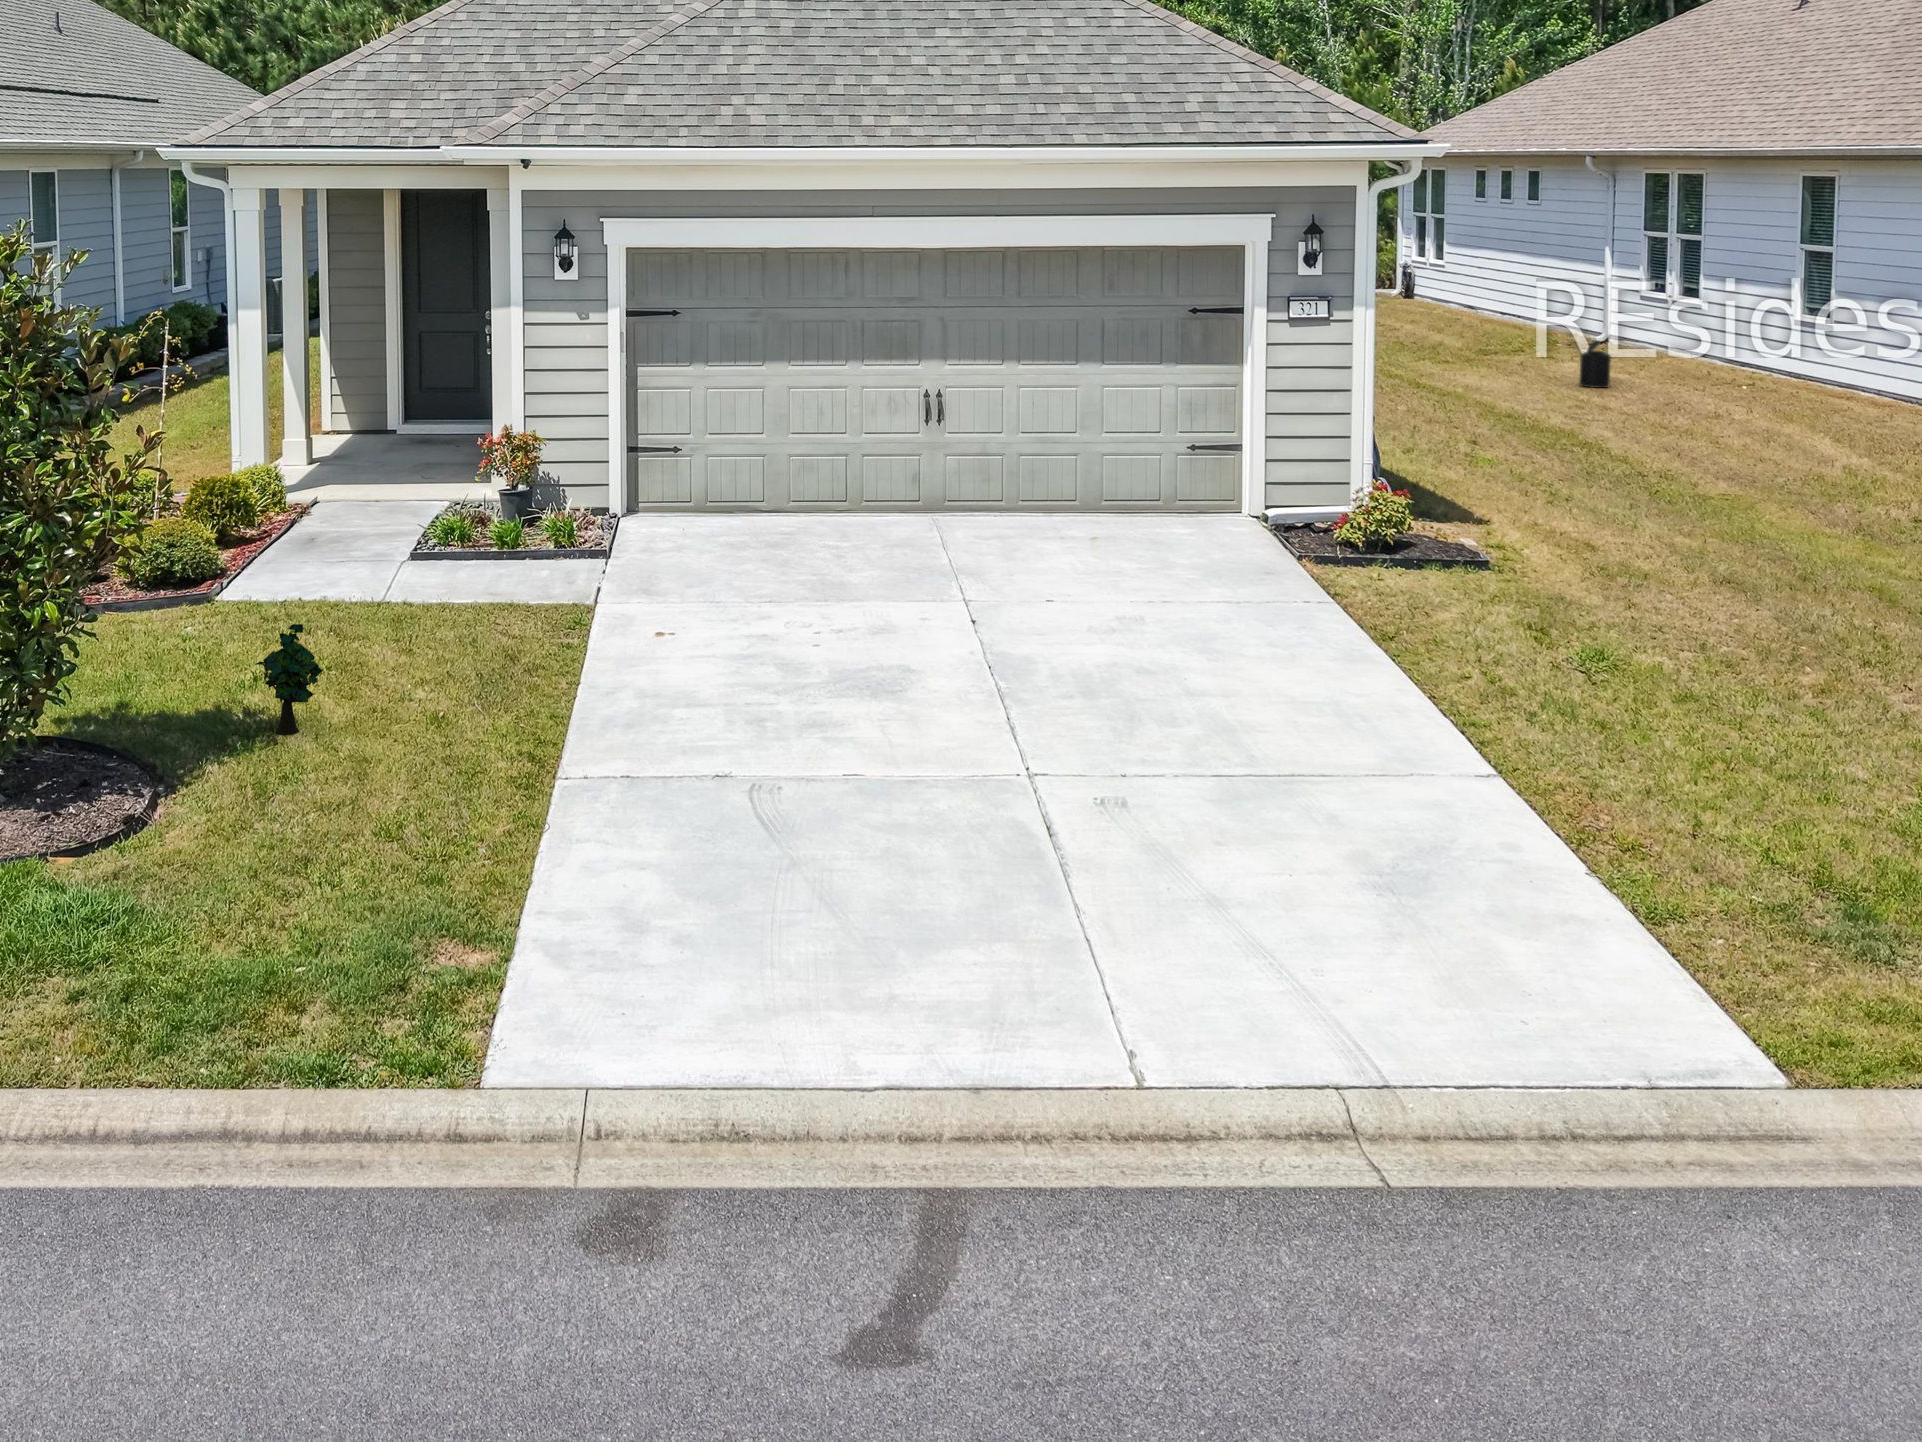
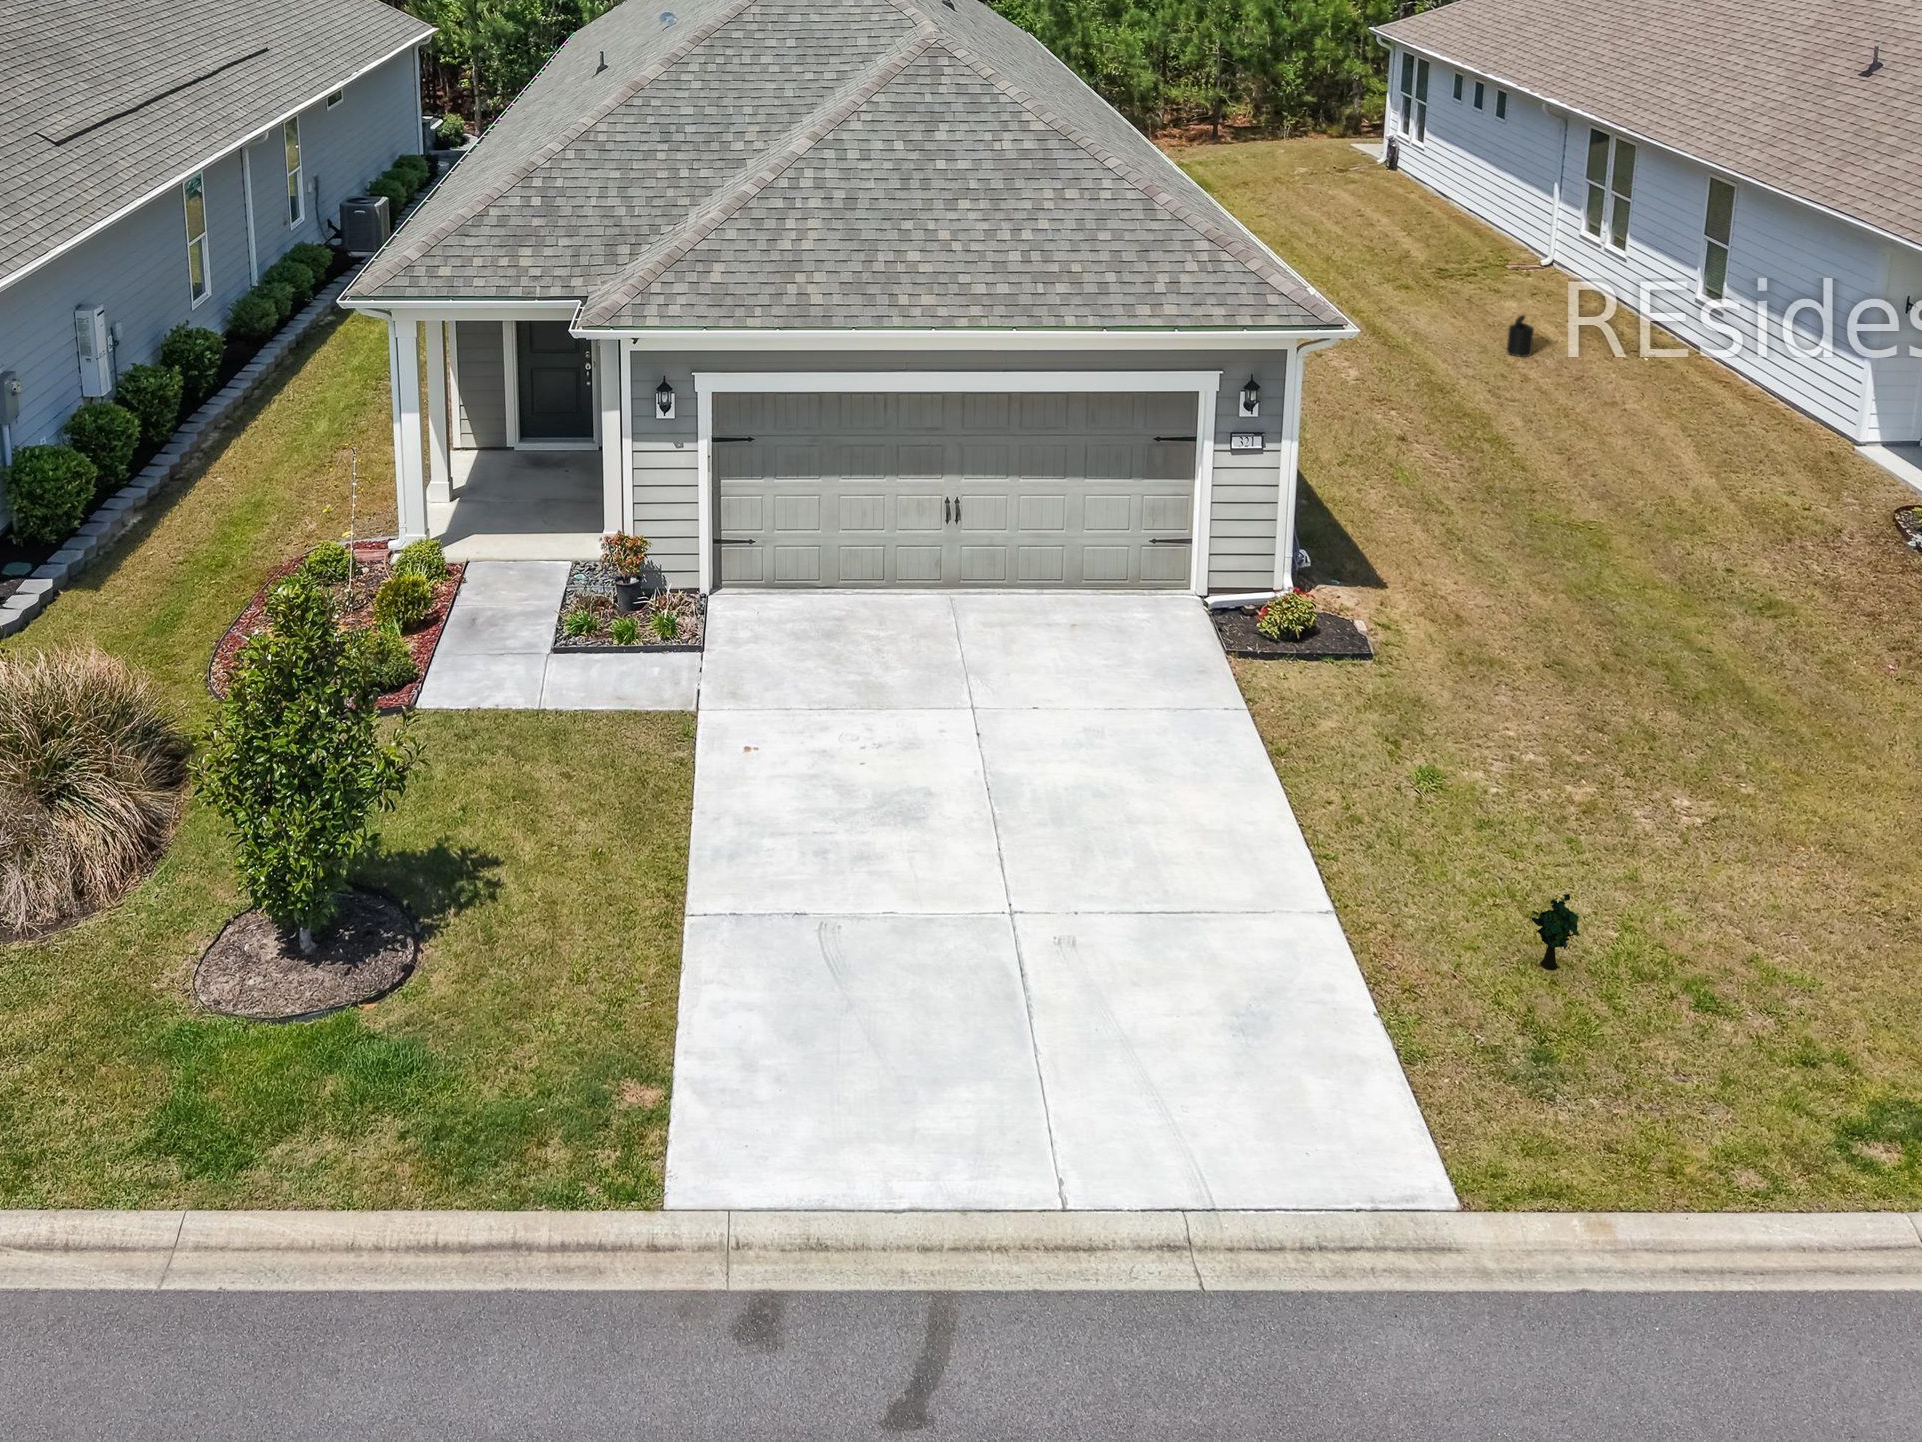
decorative plant: present [255,624,323,735] -> present [1532,894,1580,970]

